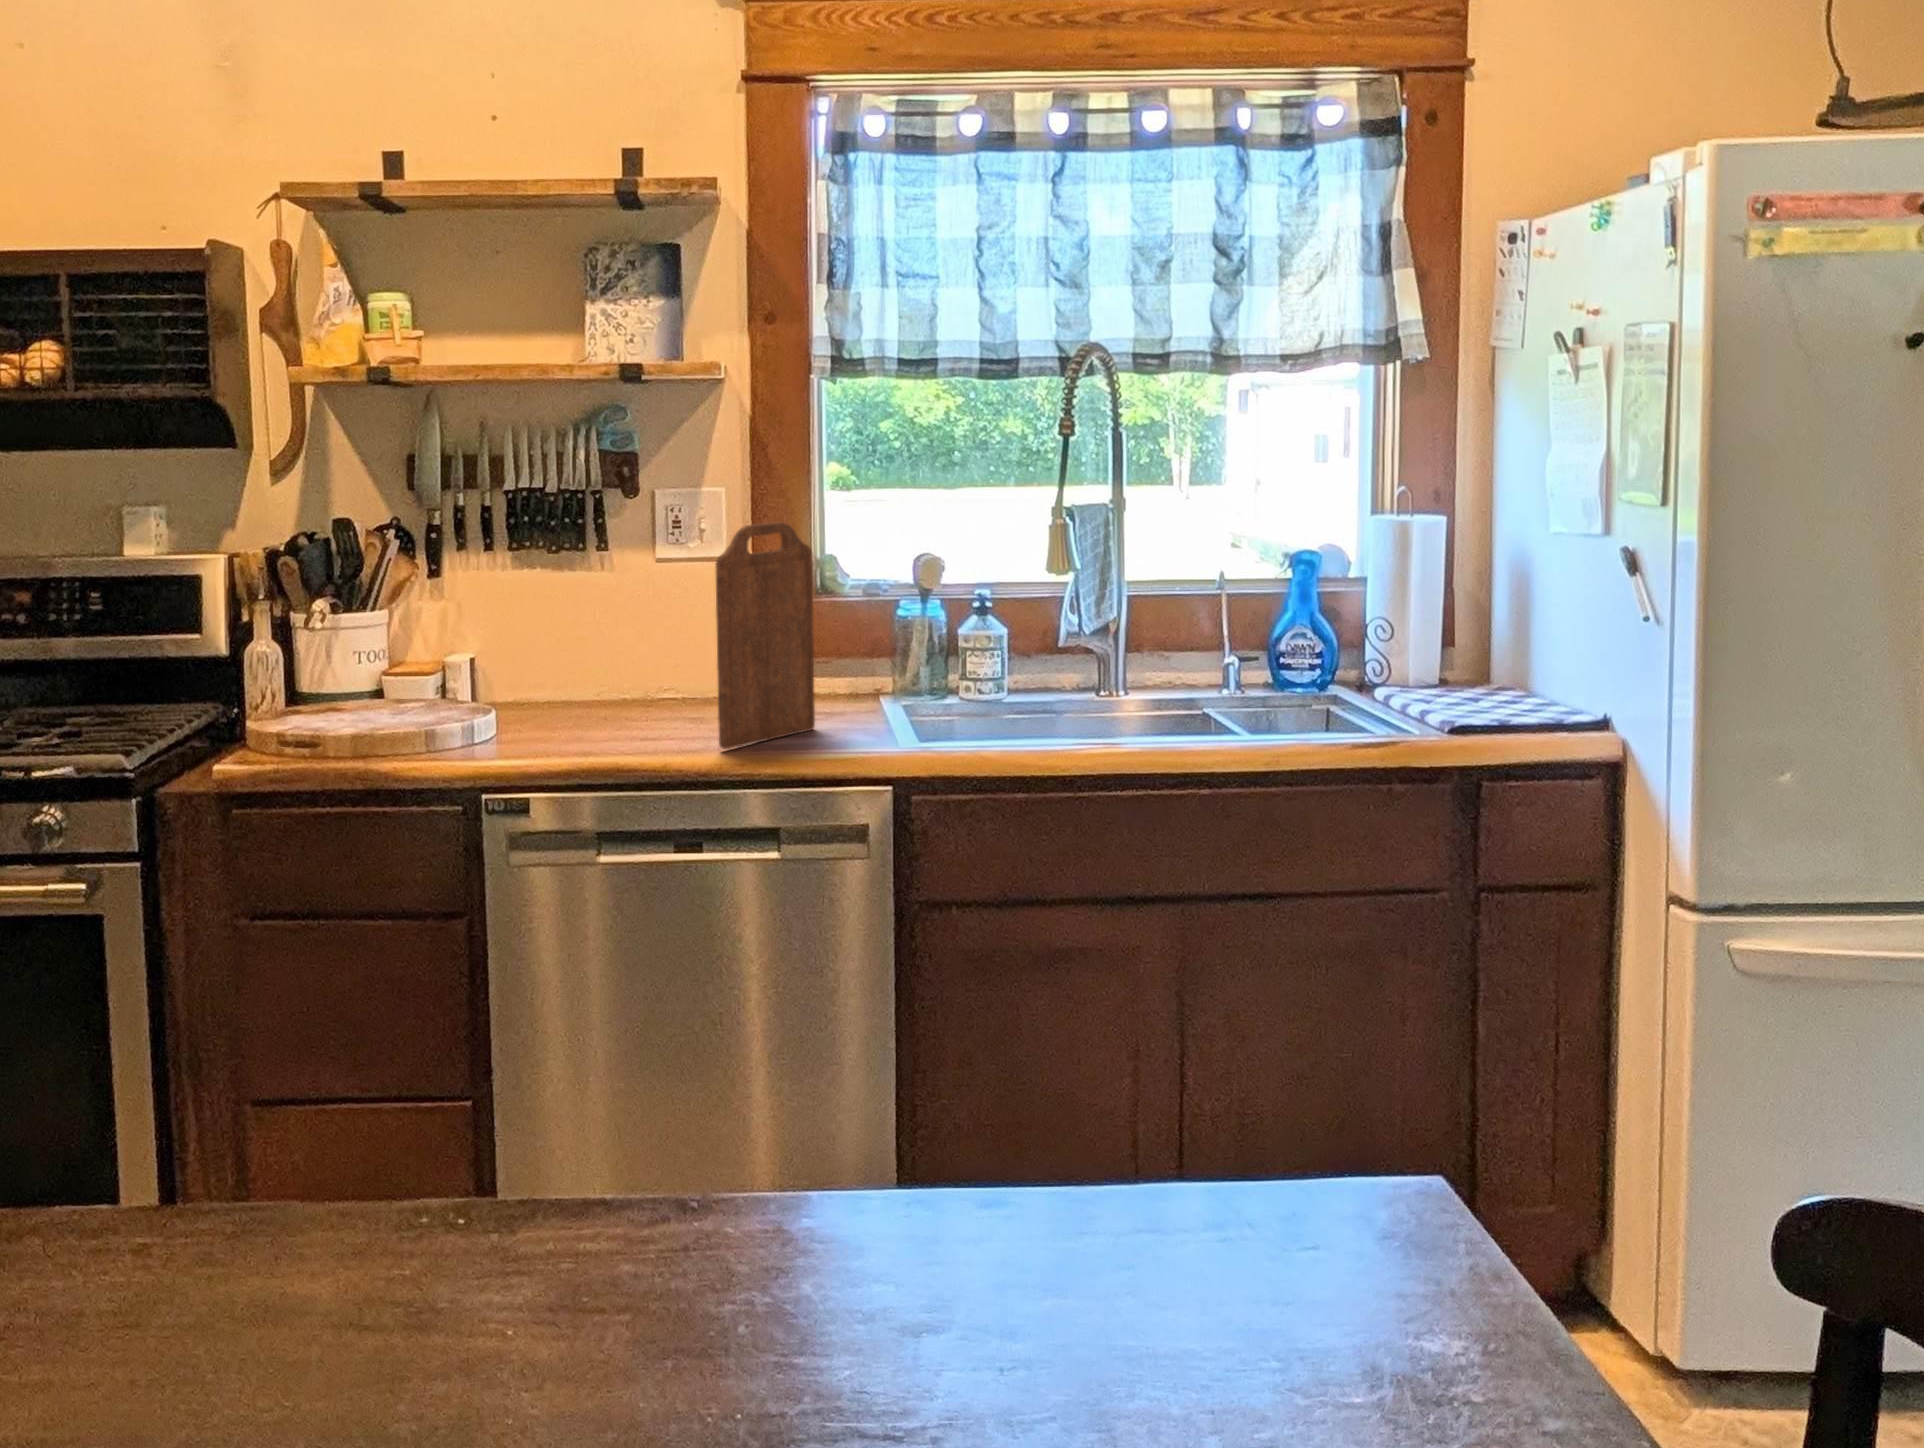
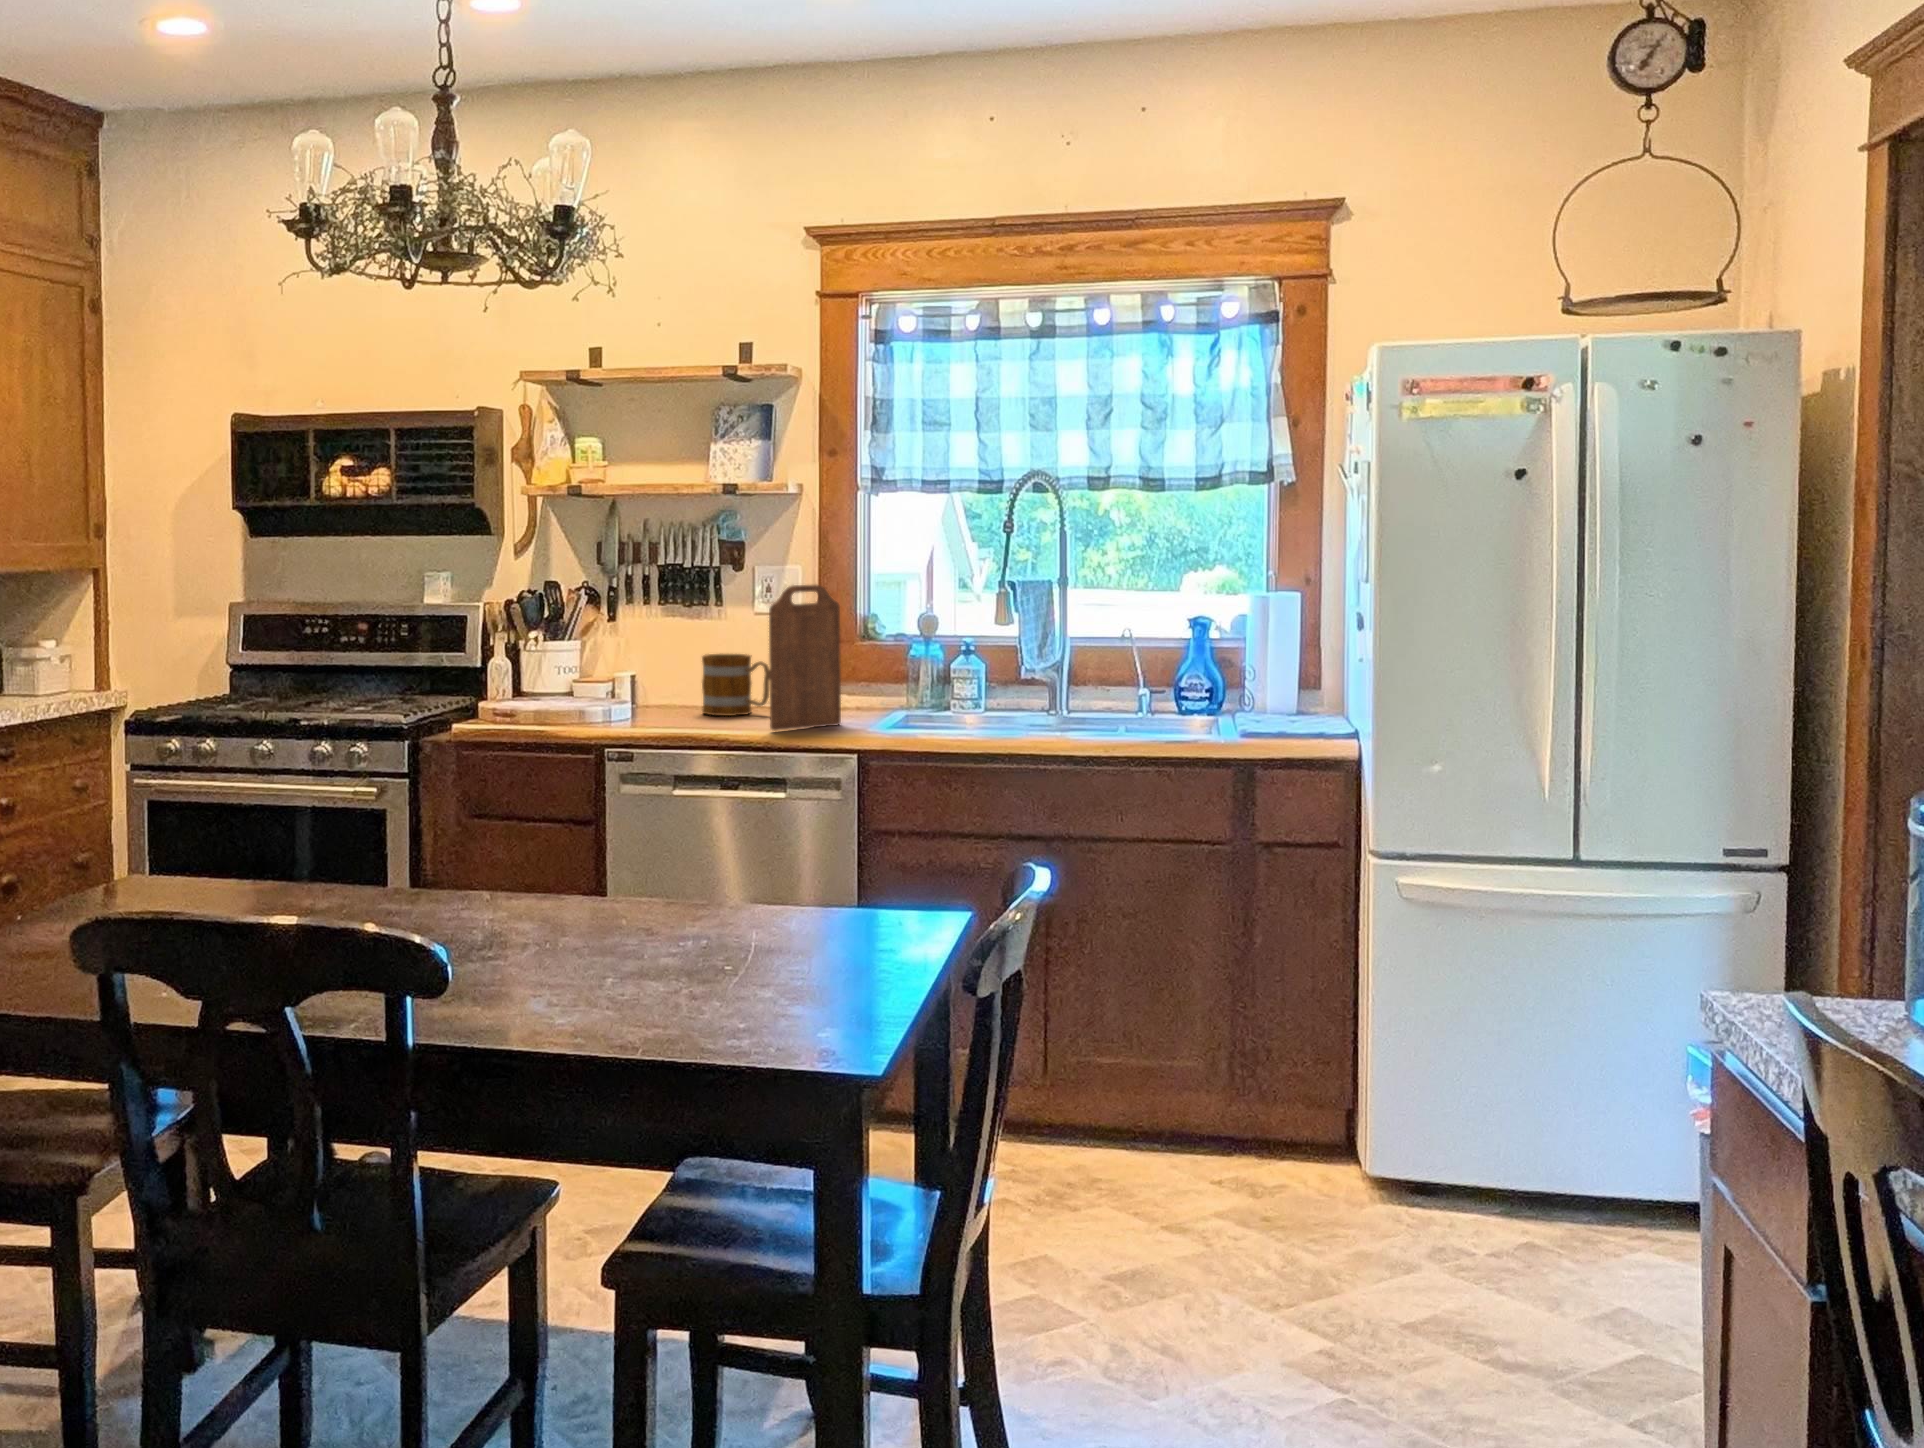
mug: none [587,620,693,718] -> present [702,654,770,716]

